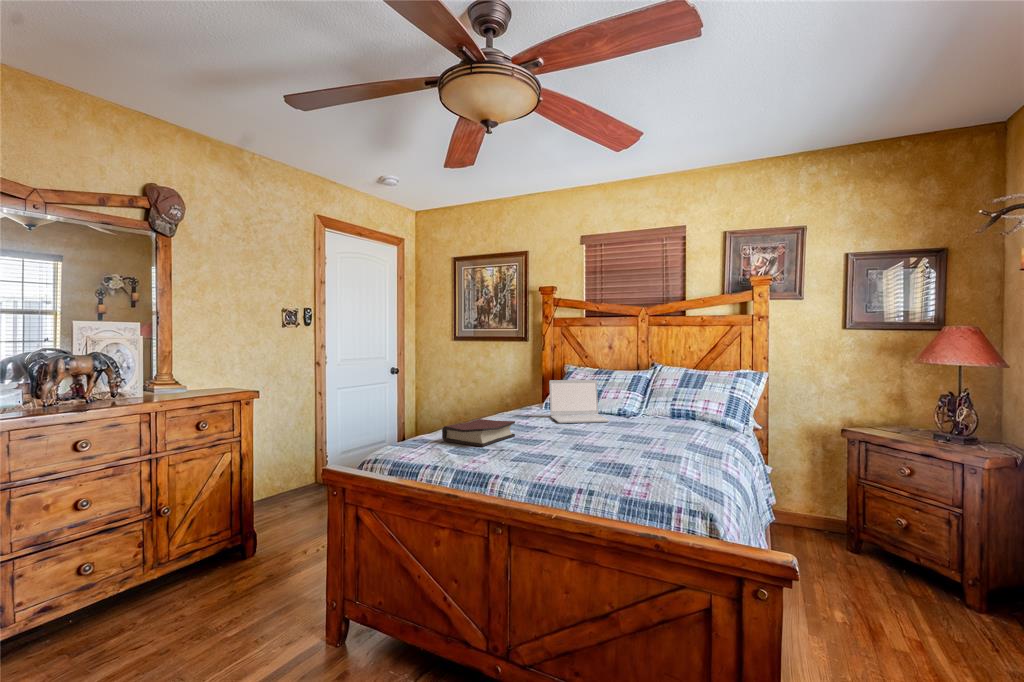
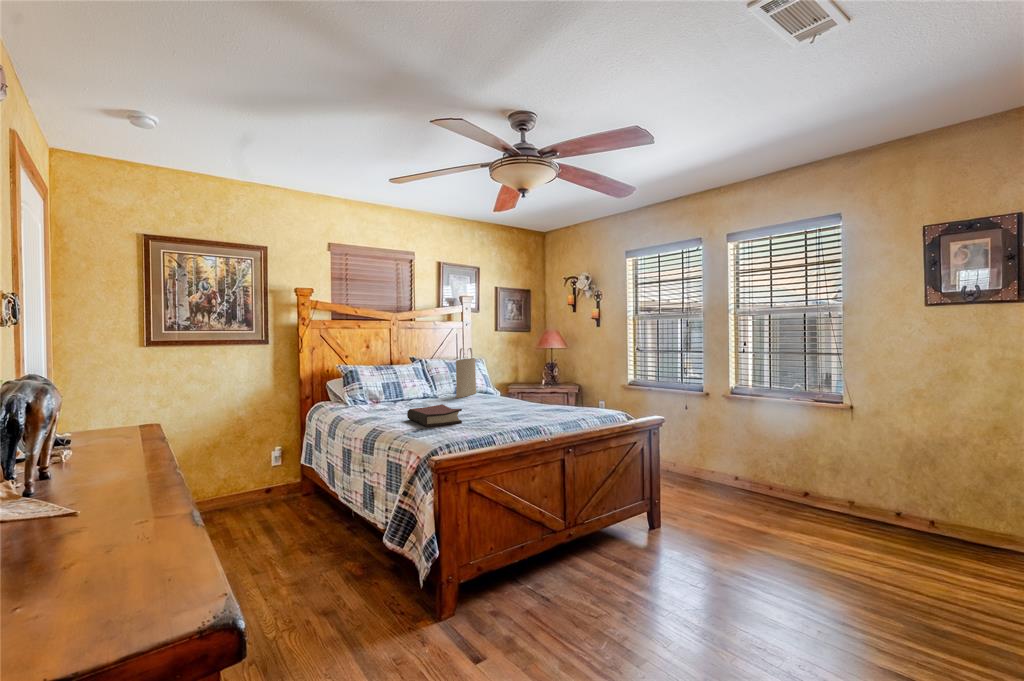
tote bag: none [638,353,699,424] -> present [456,348,476,398]
laptop: present [549,380,609,423] -> none [392,372,442,406]

